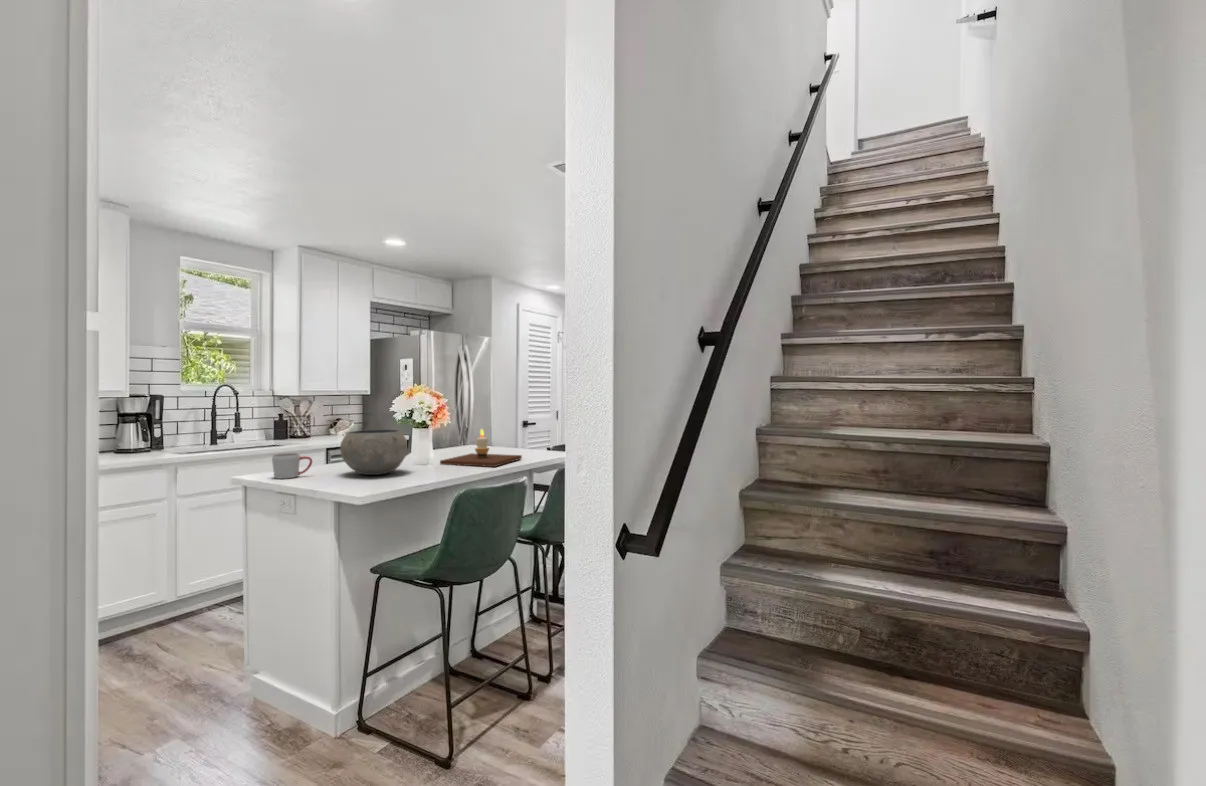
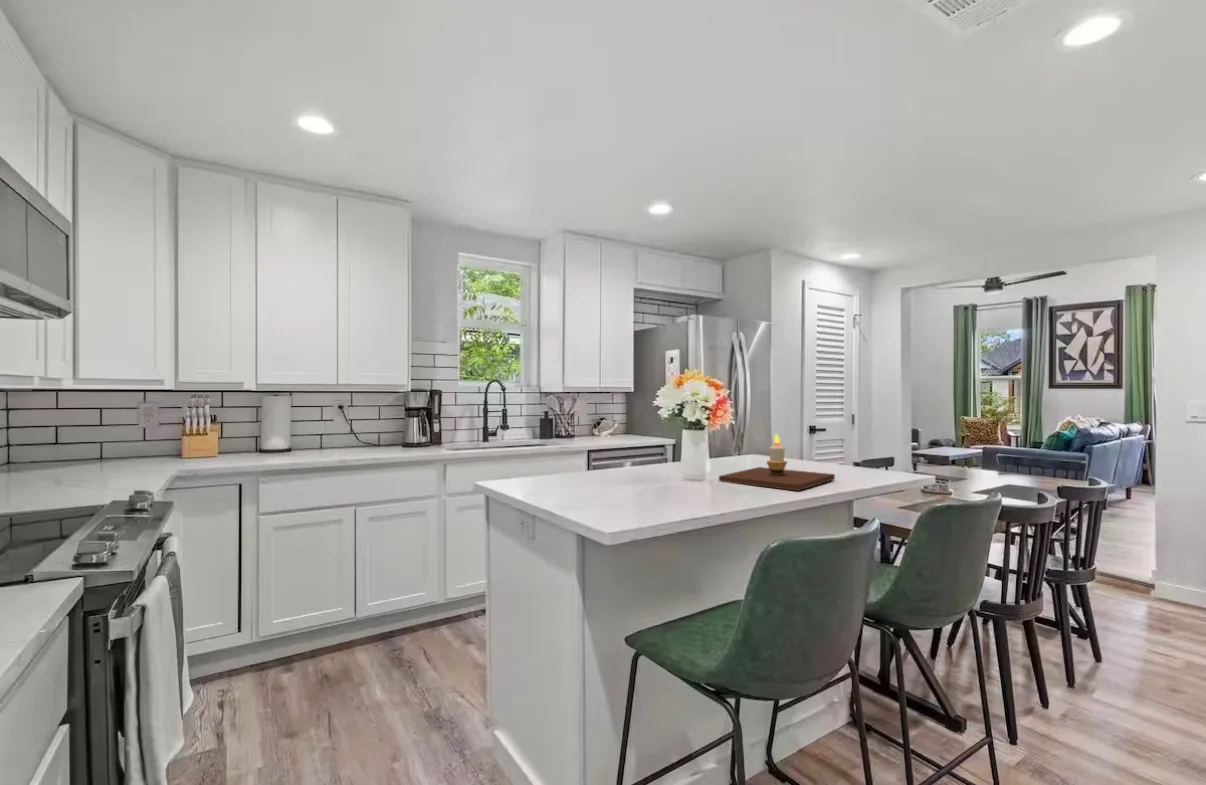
ceramic bowl: present [340,430,410,475] -> none [593,432,680,493]
mug: present [272,453,312,479] -> none [516,458,561,490]

